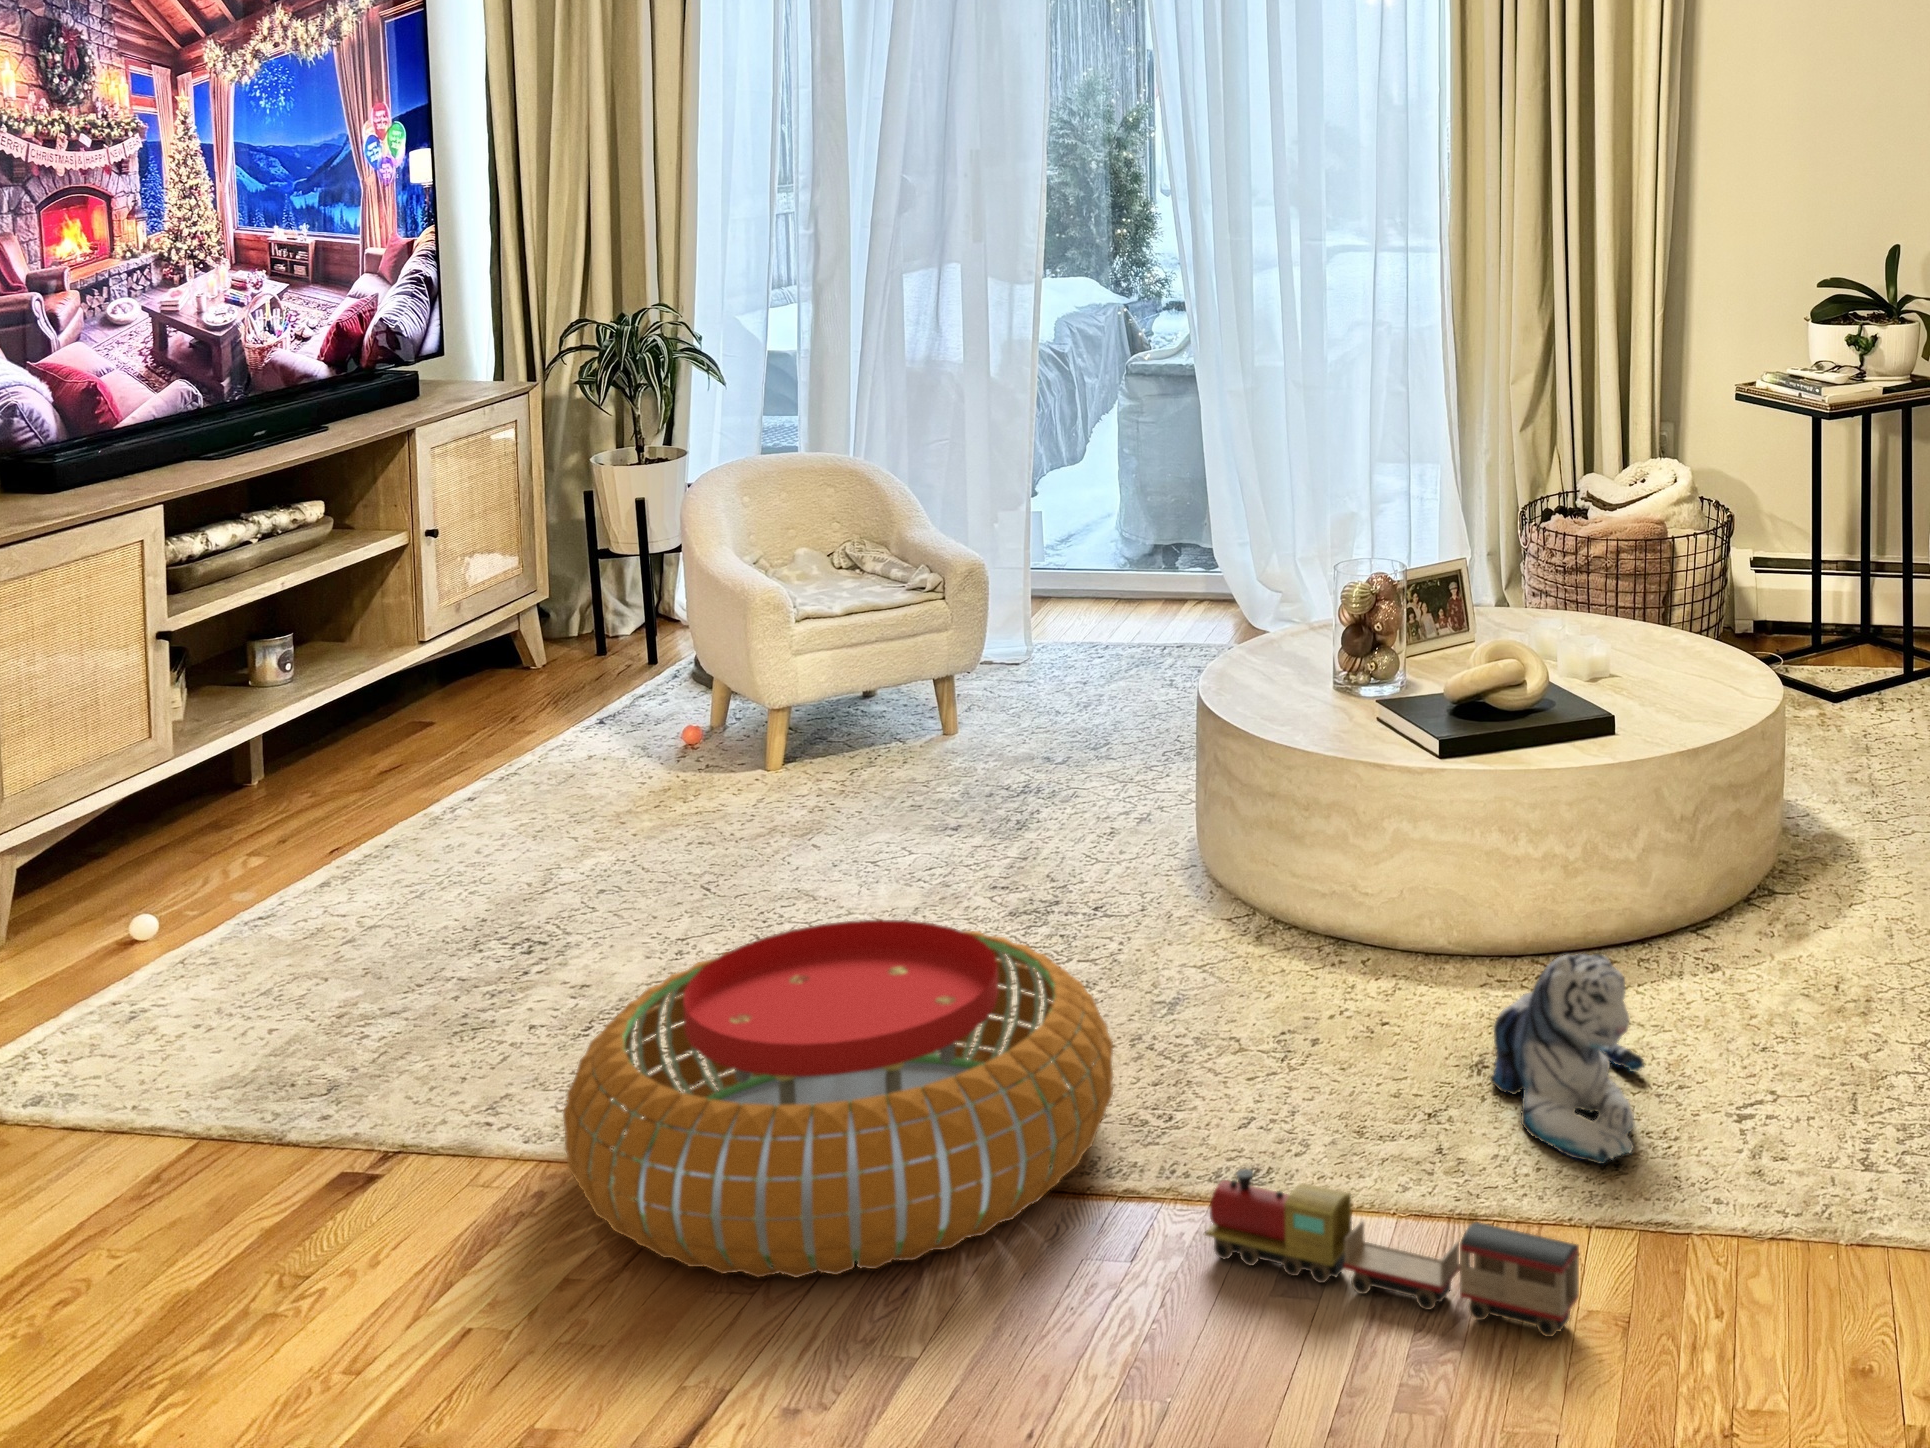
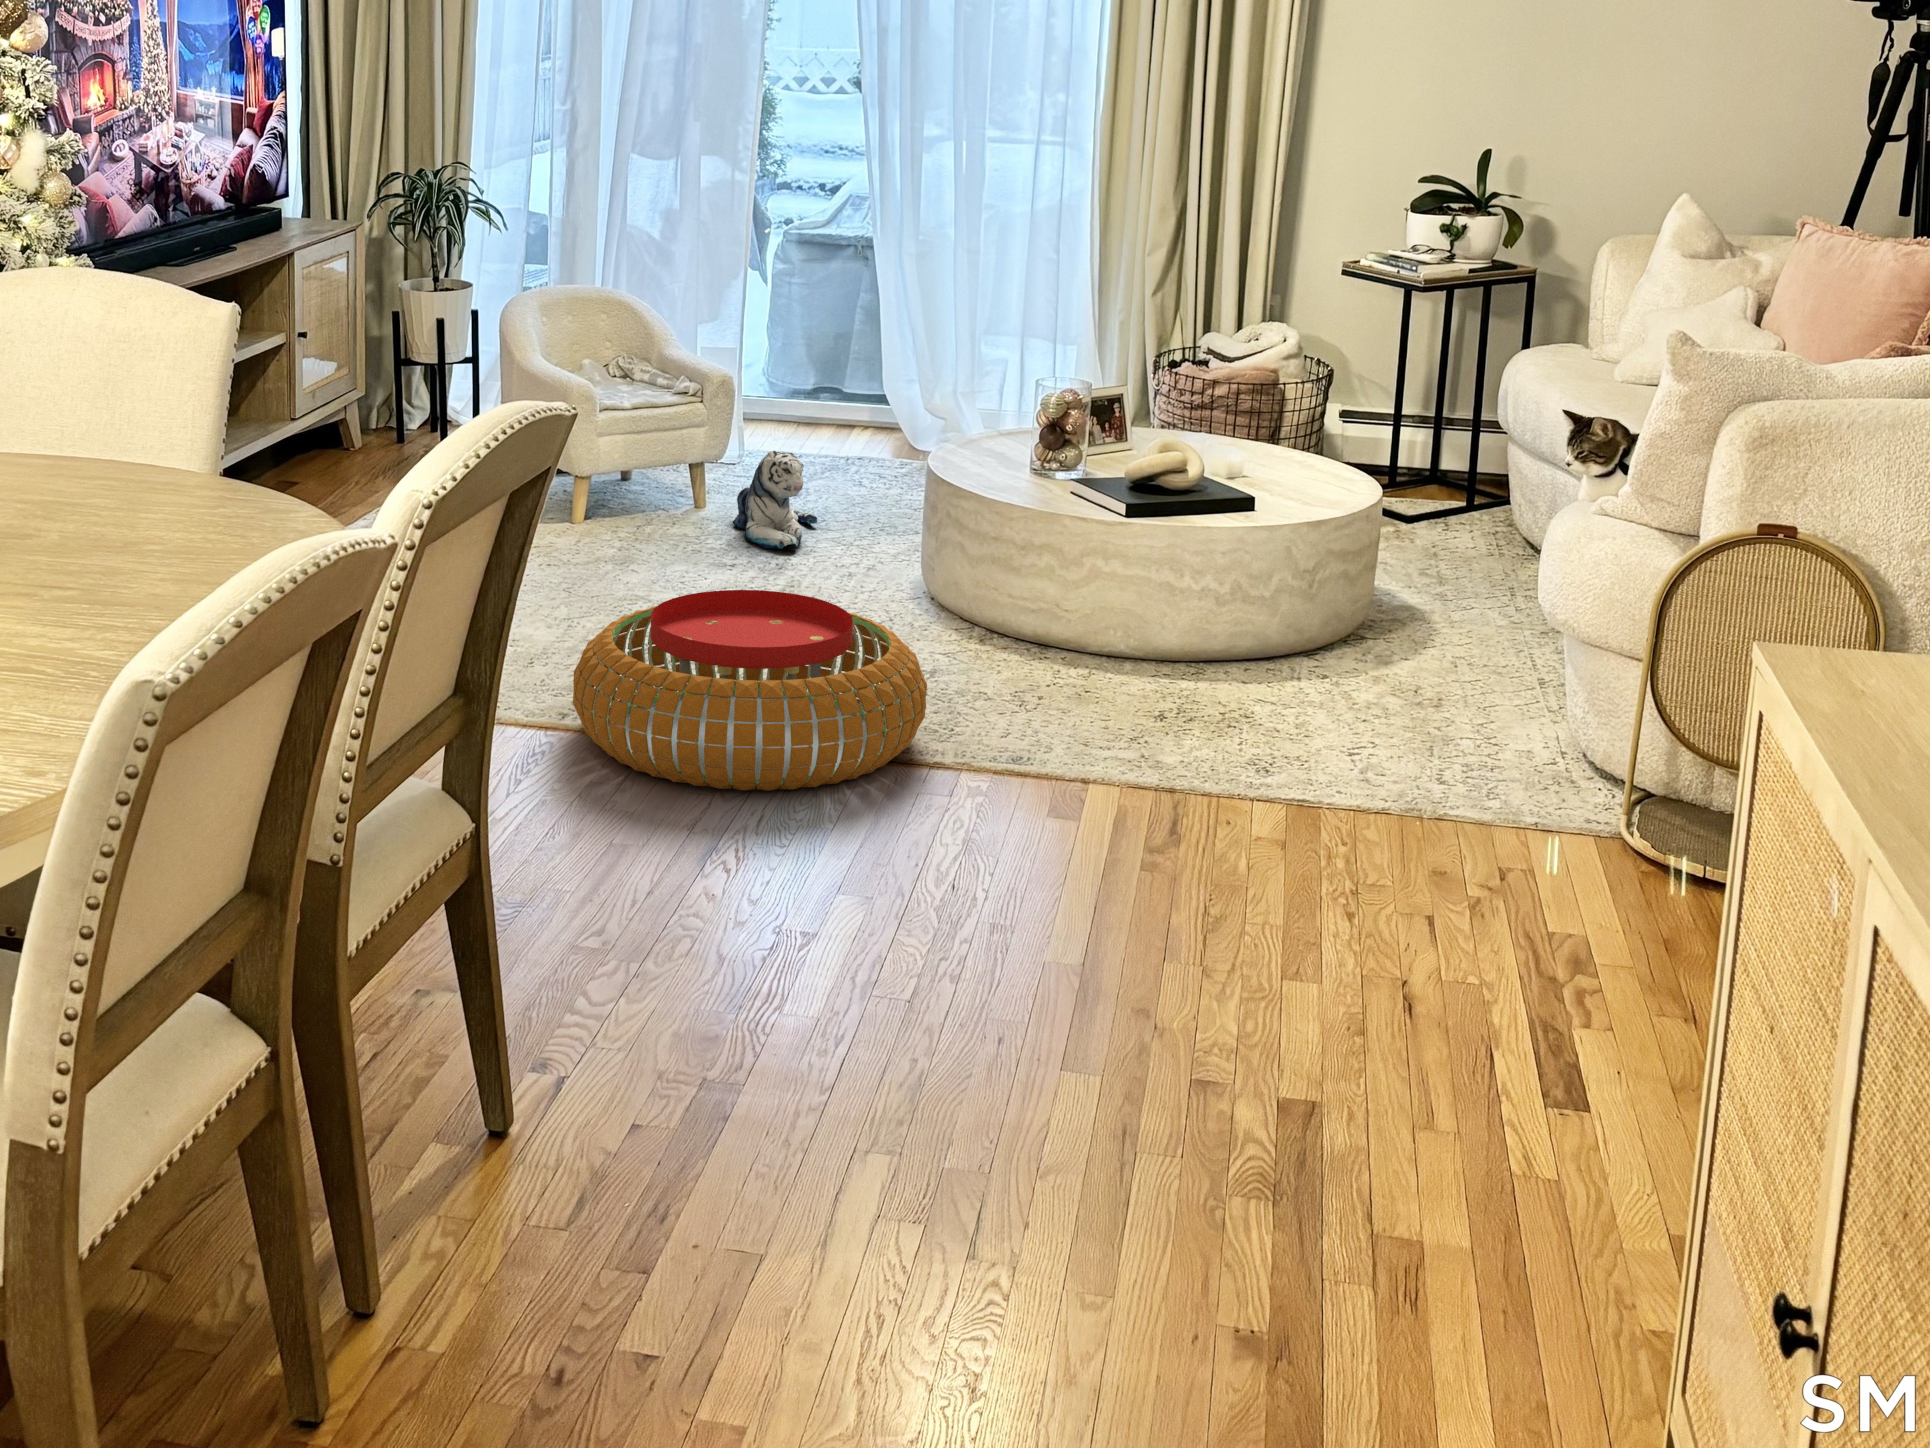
plush toy: present [1490,953,1644,1164] -> present [733,451,817,549]
toy train: present [1205,1169,1579,1337] -> none [1003,742,1257,843]

